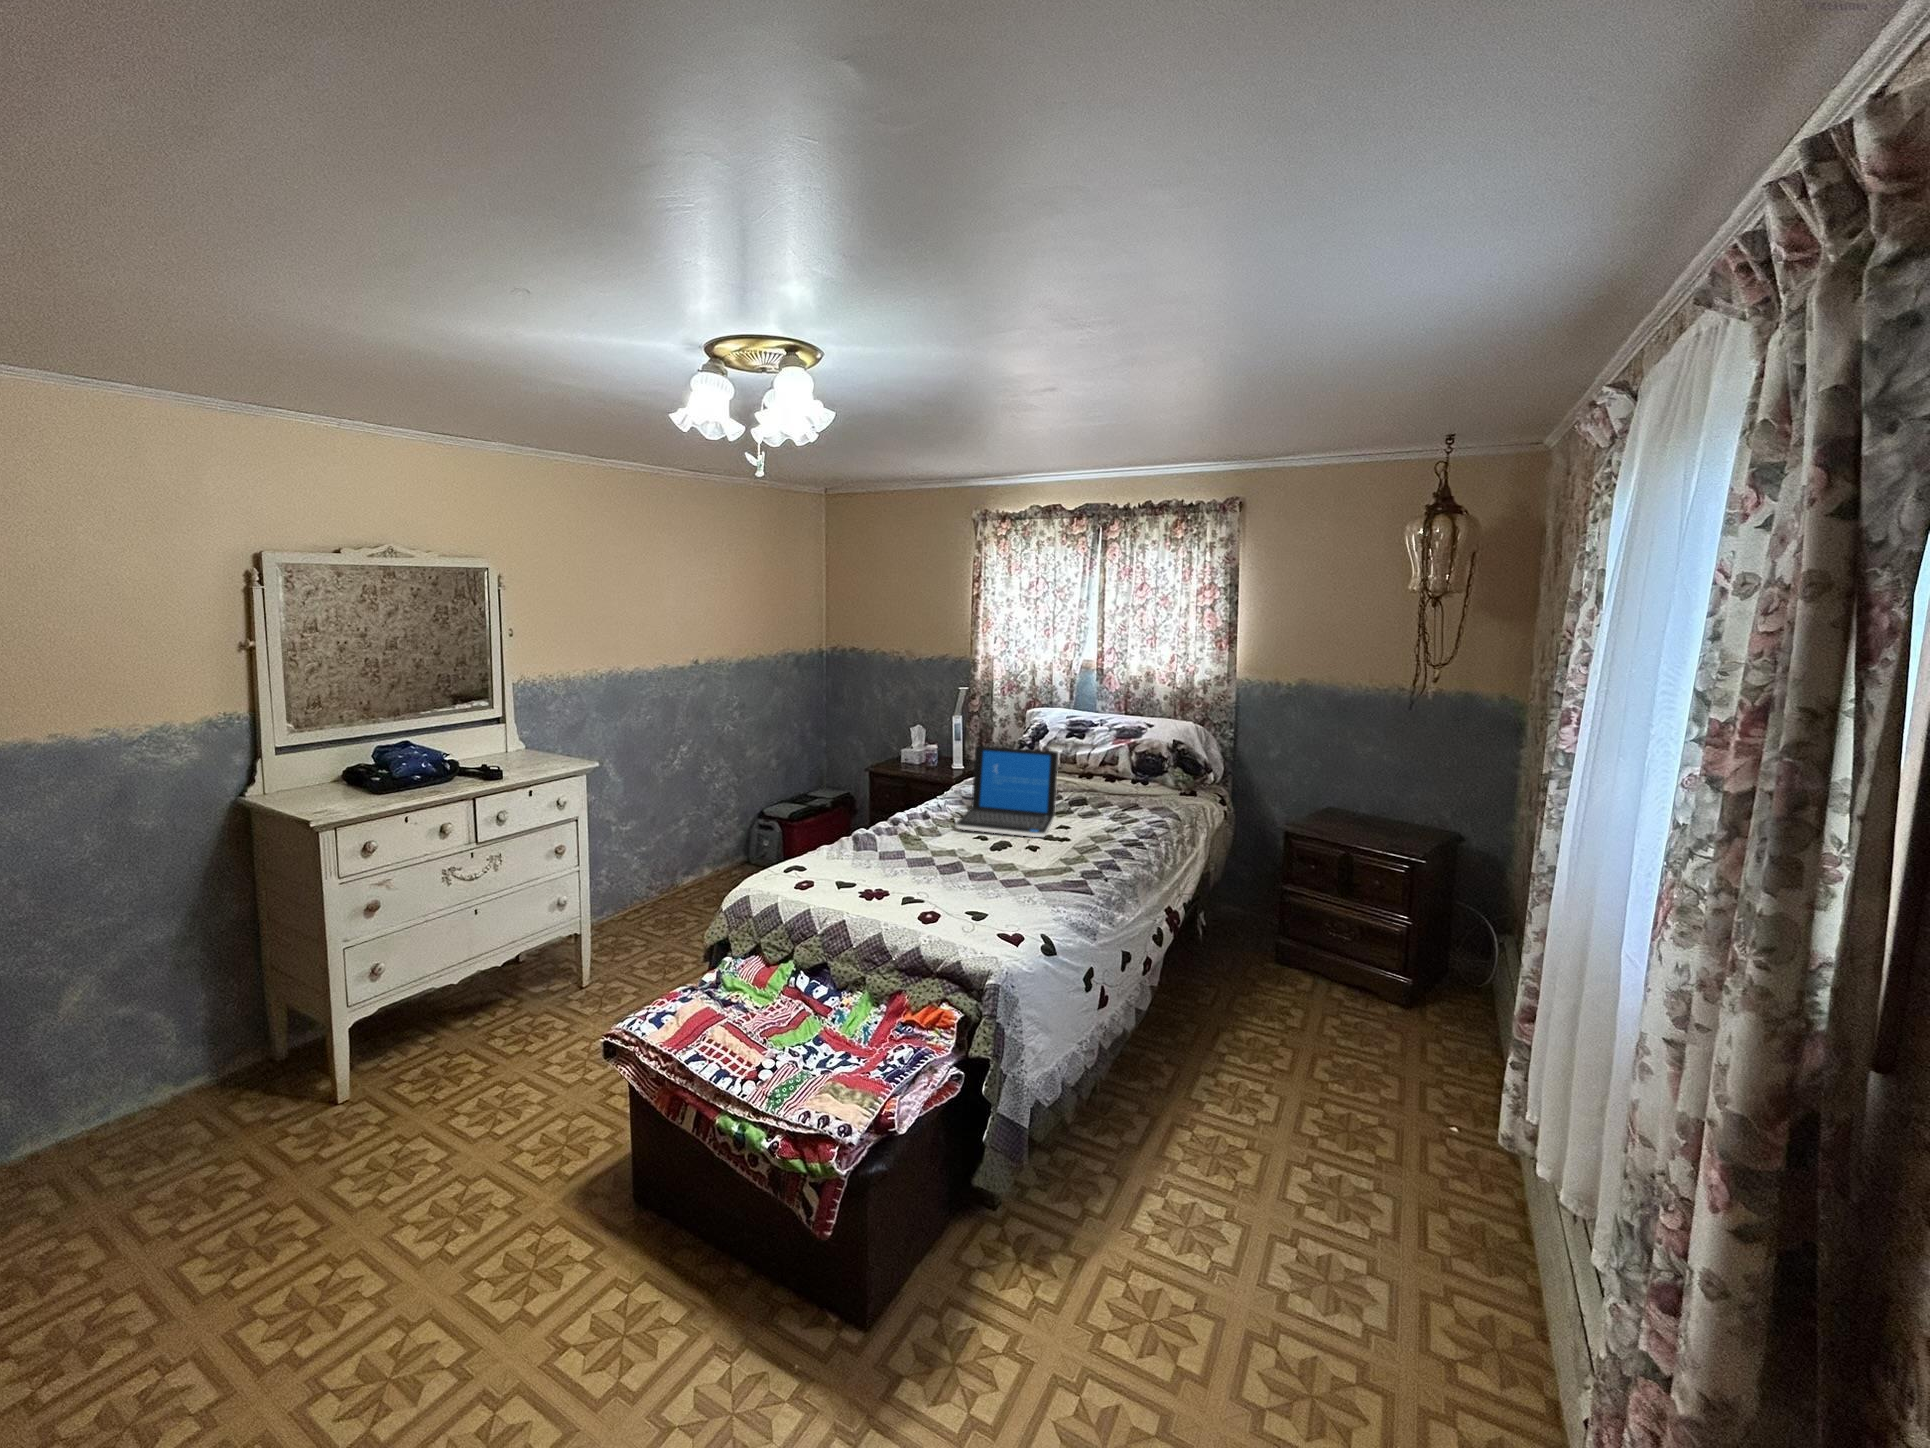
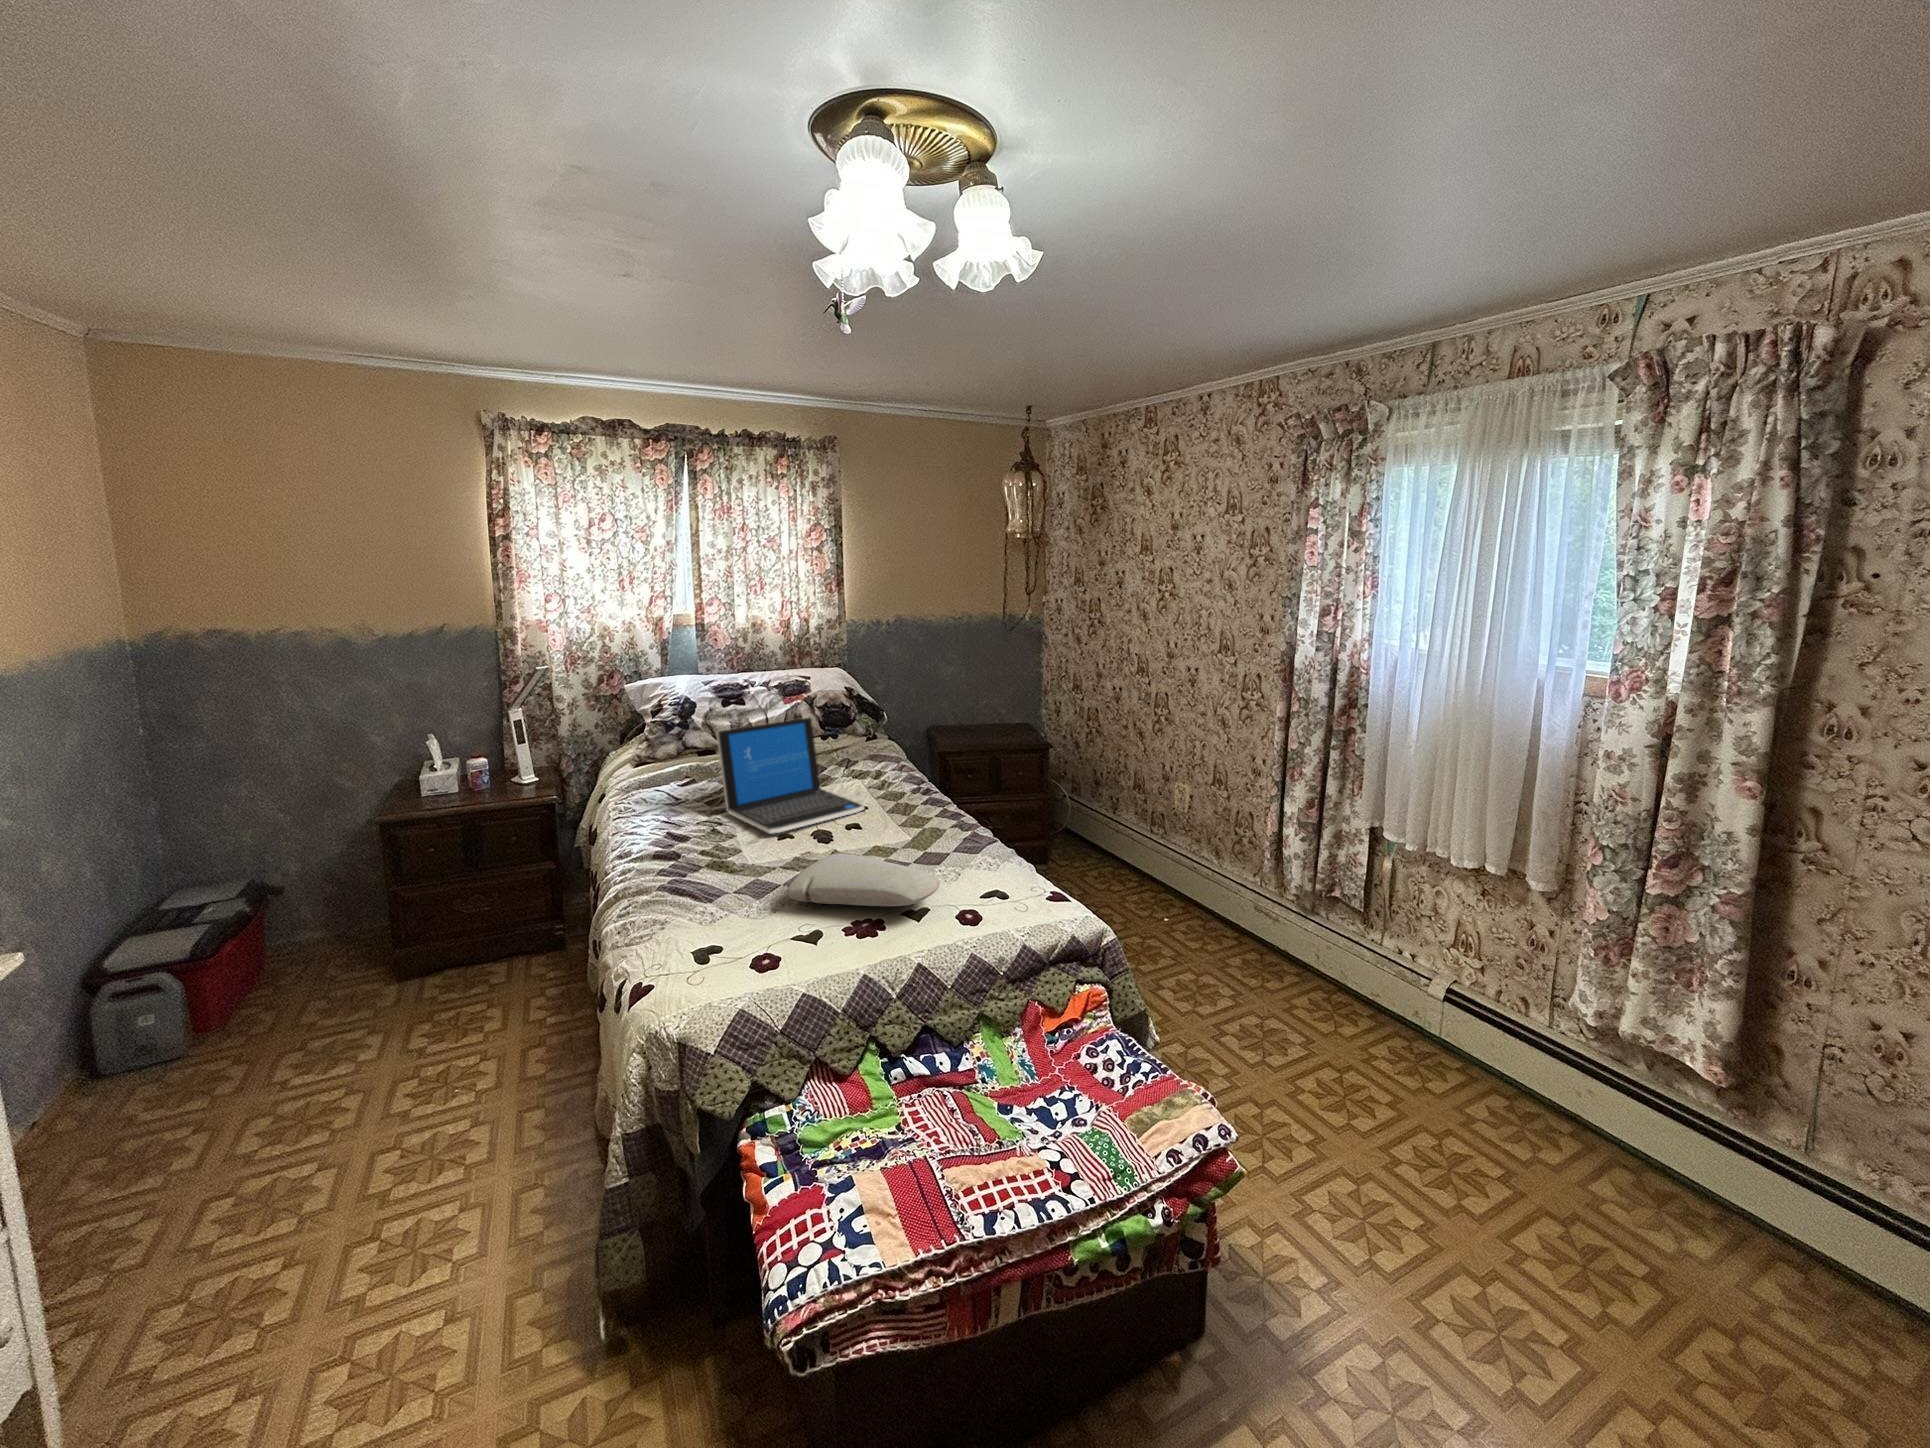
pillow: none [865,842,934,889] -> present [787,853,940,906]

